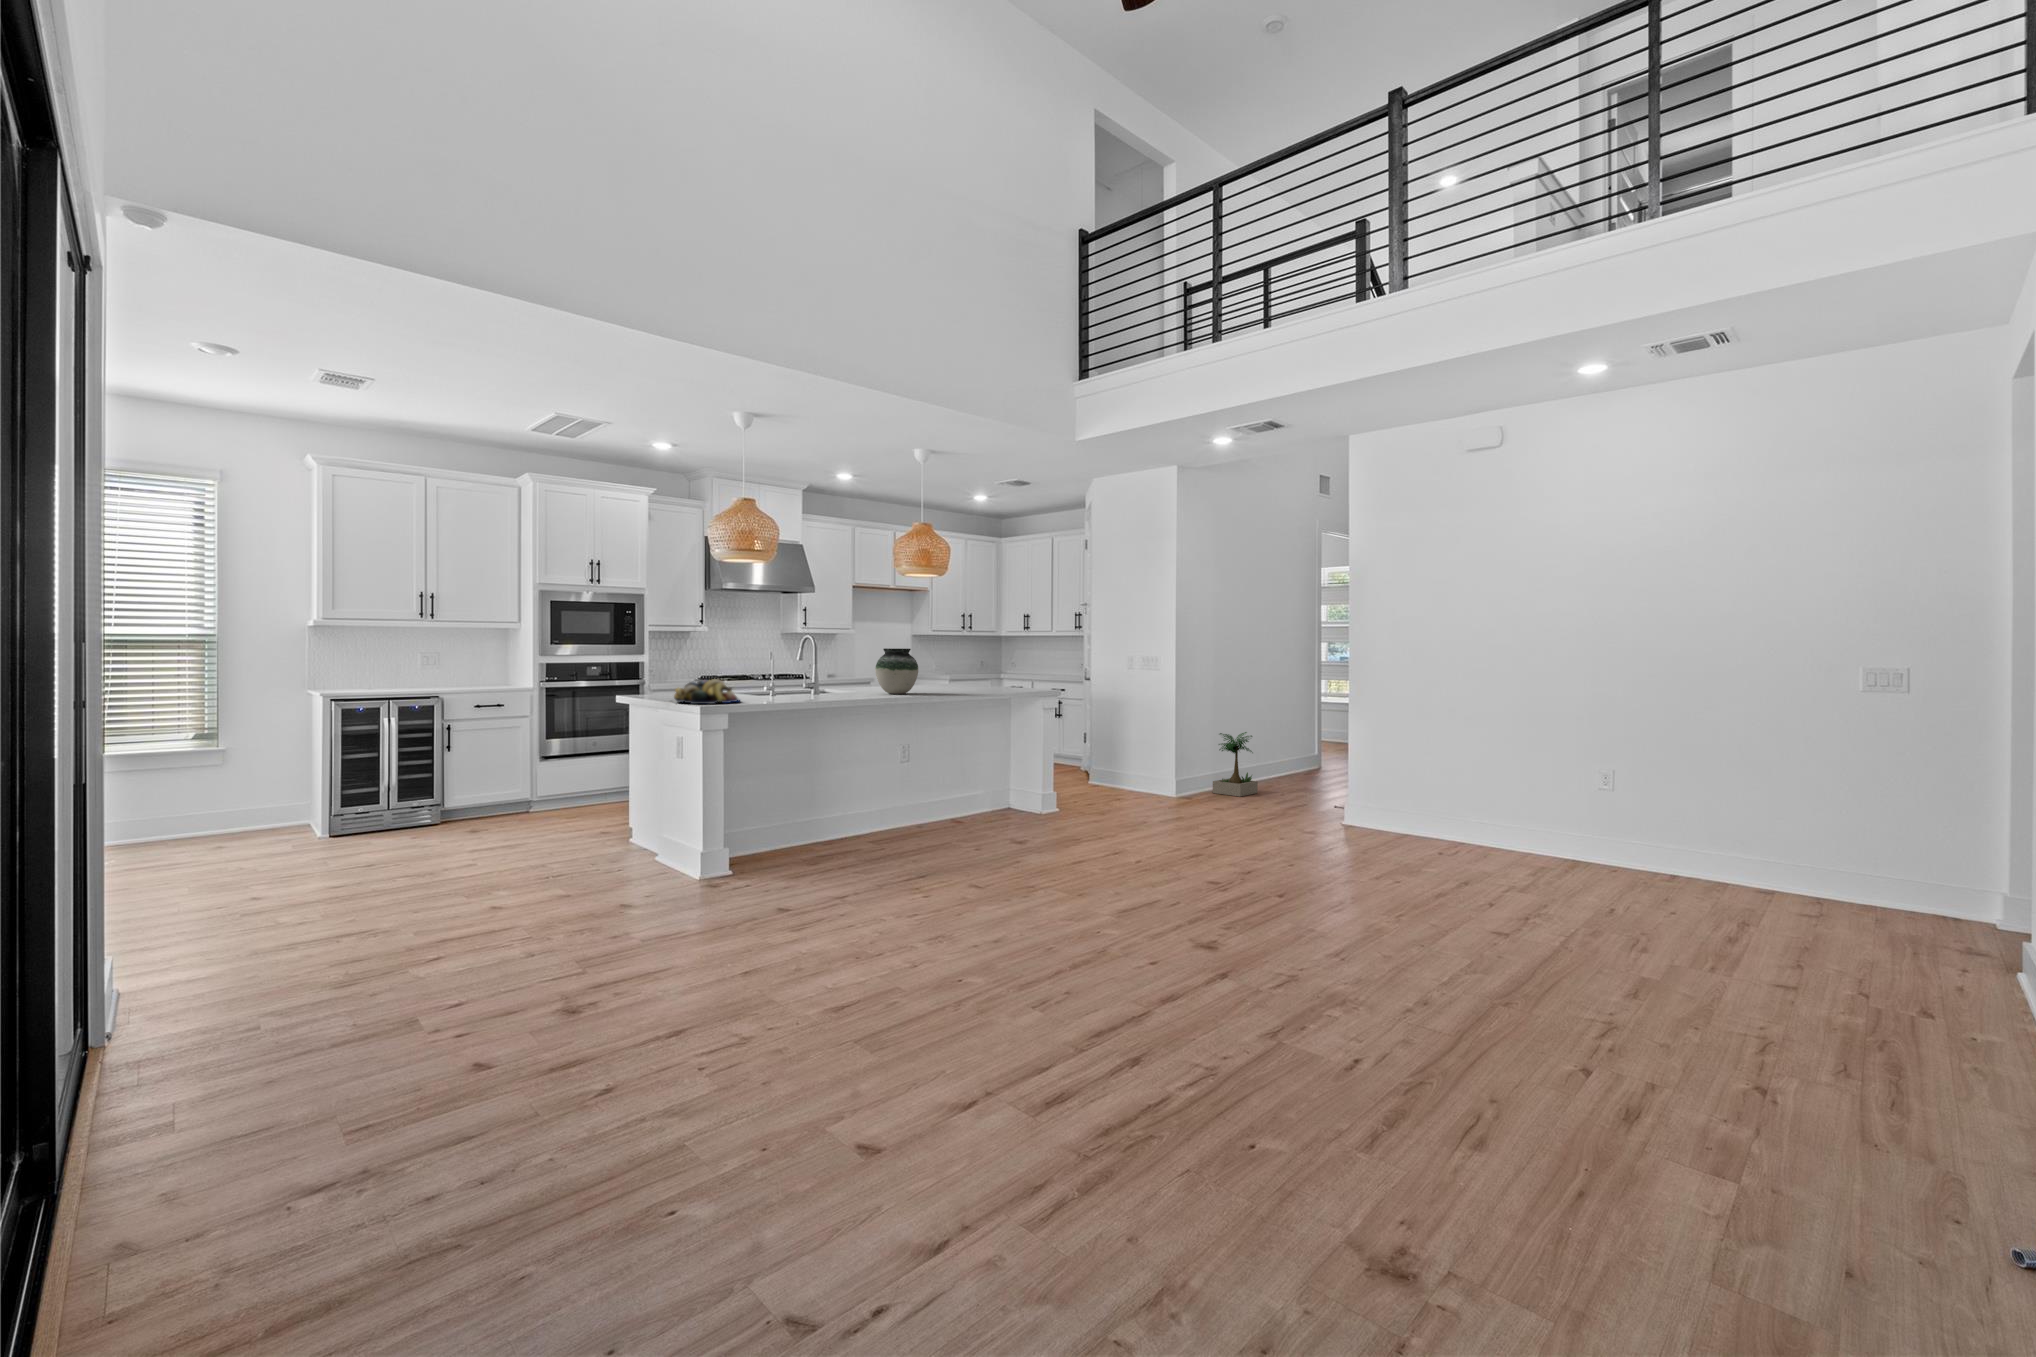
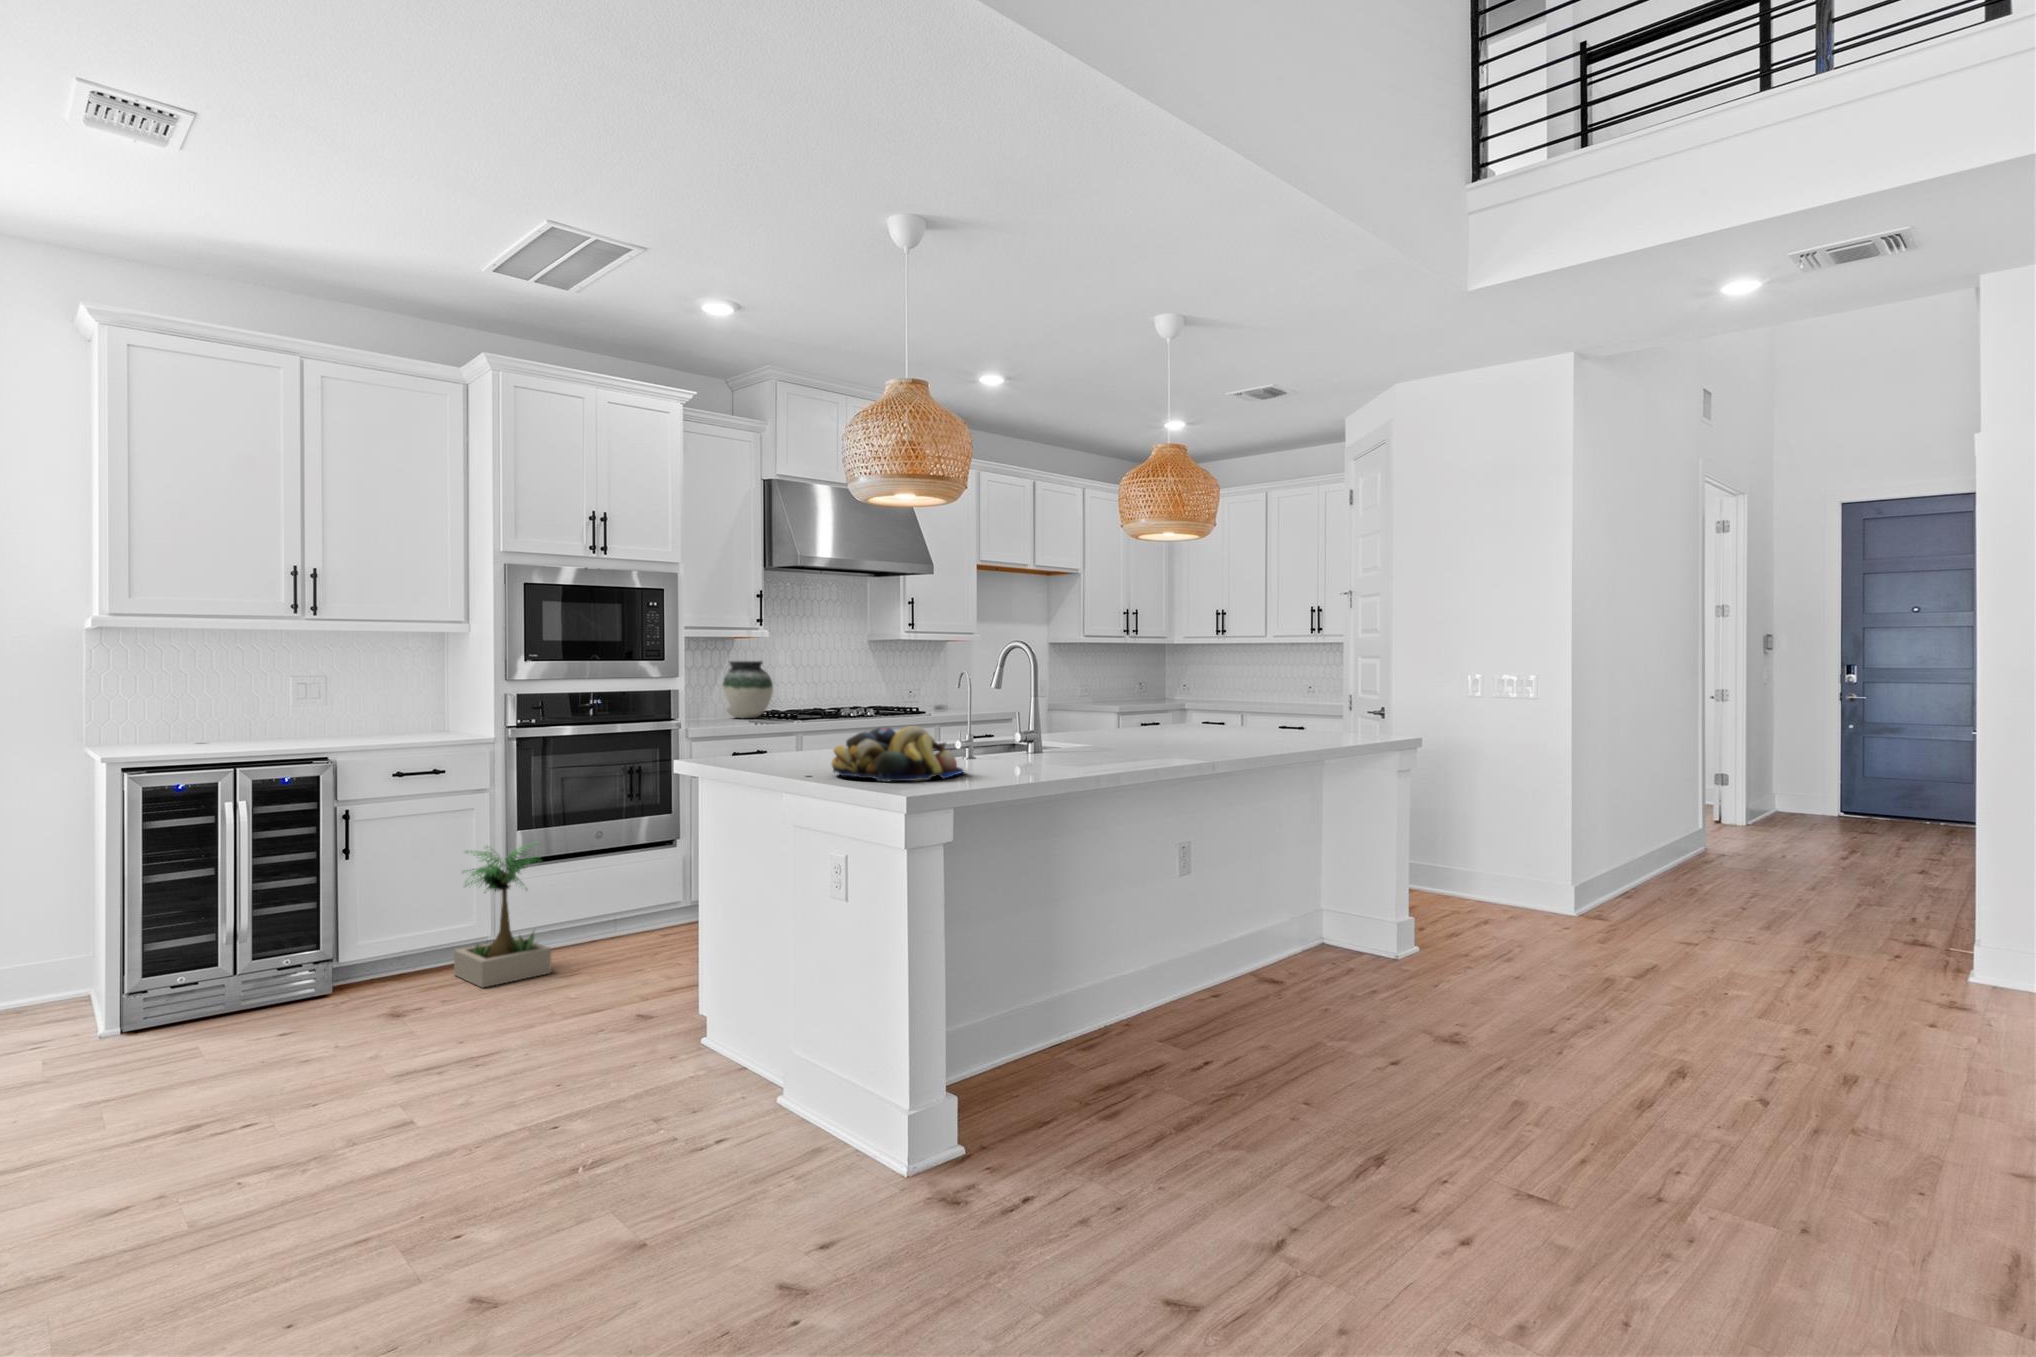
vase: present [875,648,918,694] -> present [723,661,773,718]
potted plant: present [1213,732,1258,796] -> present [454,842,551,987]

